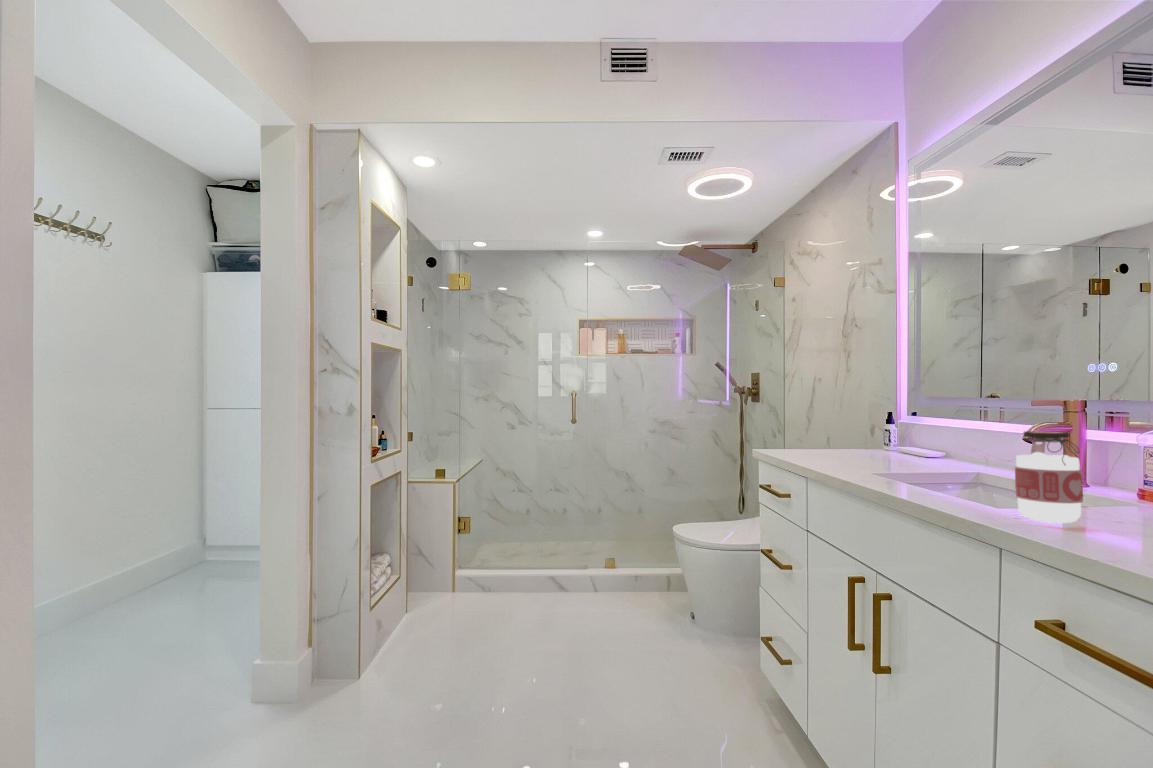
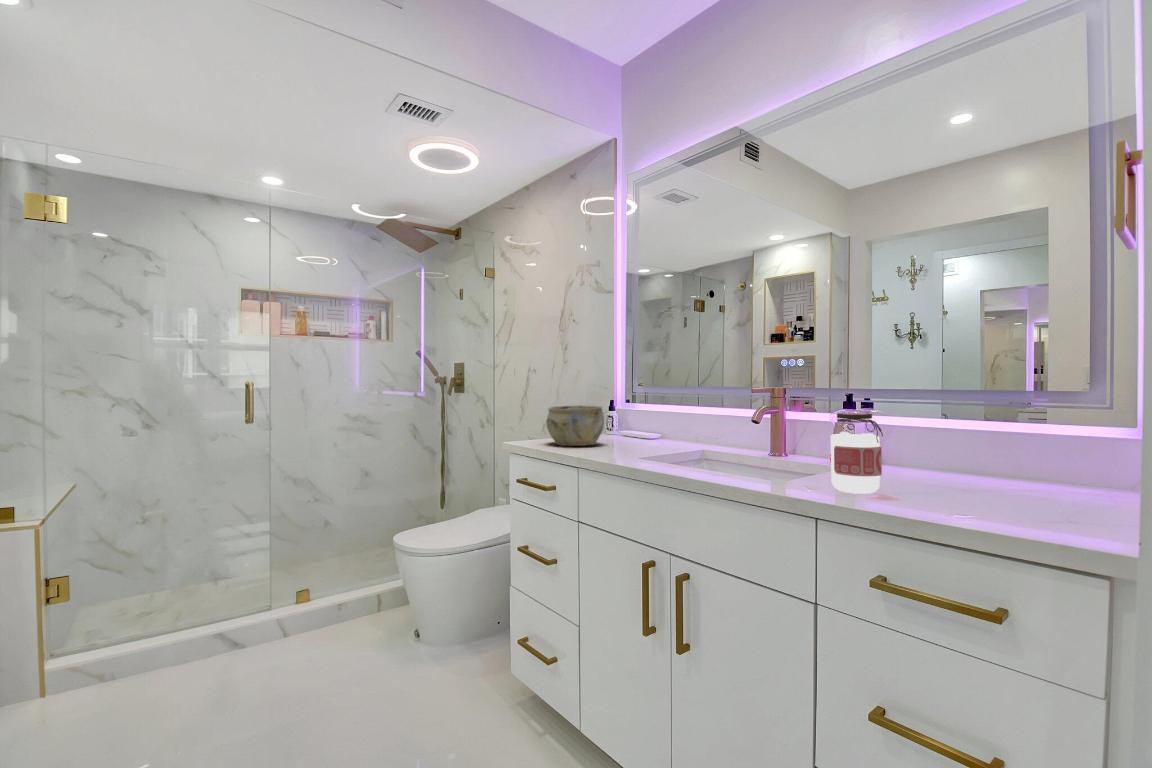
ceramic bowl: none [794,418,859,459] -> present [546,405,604,446]

